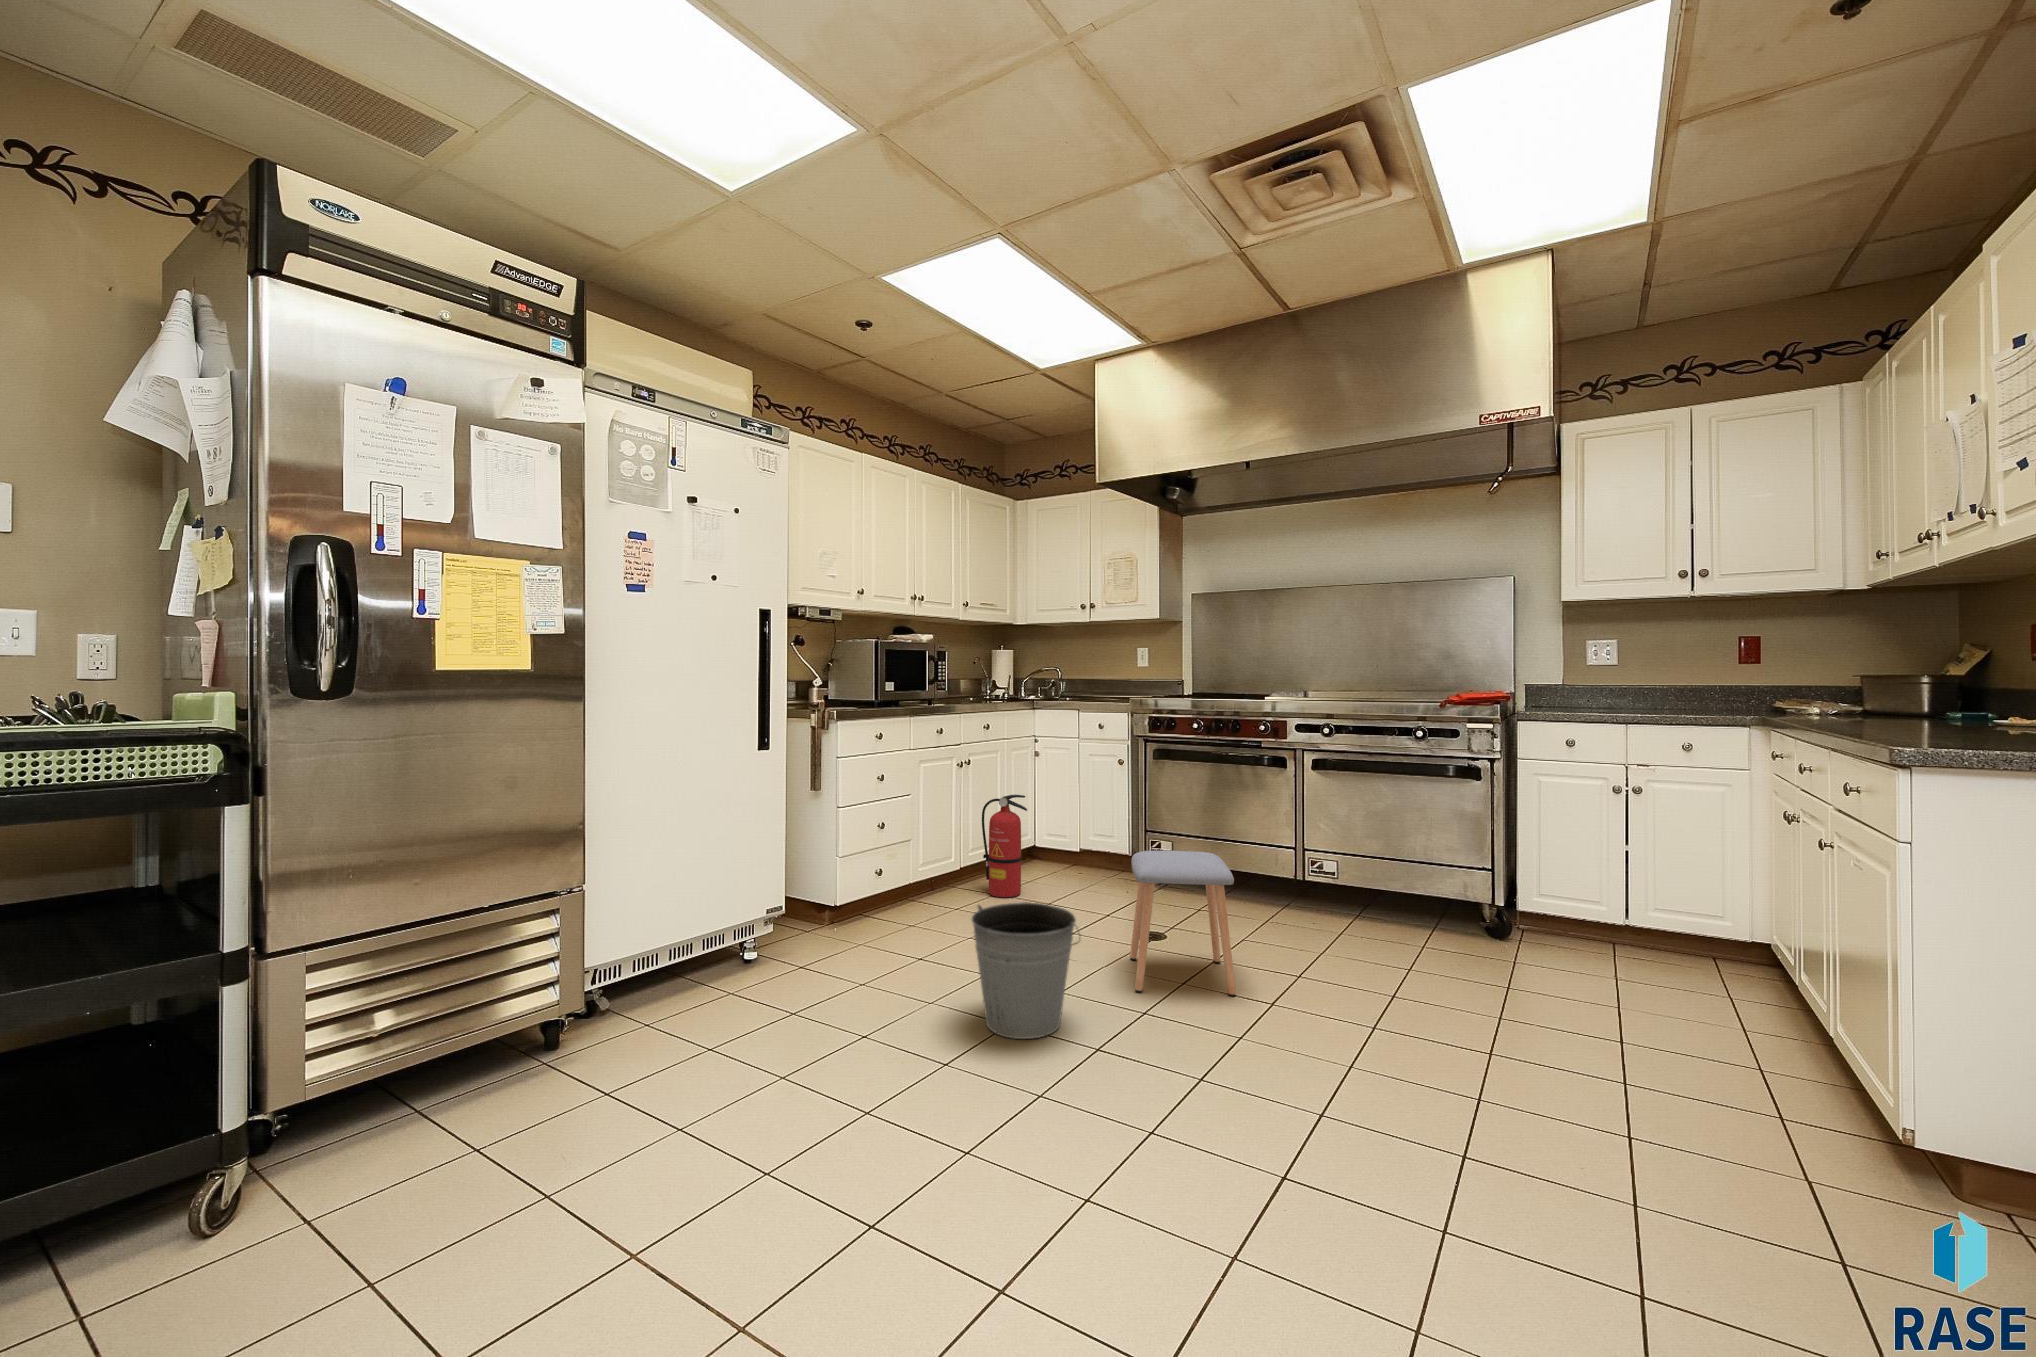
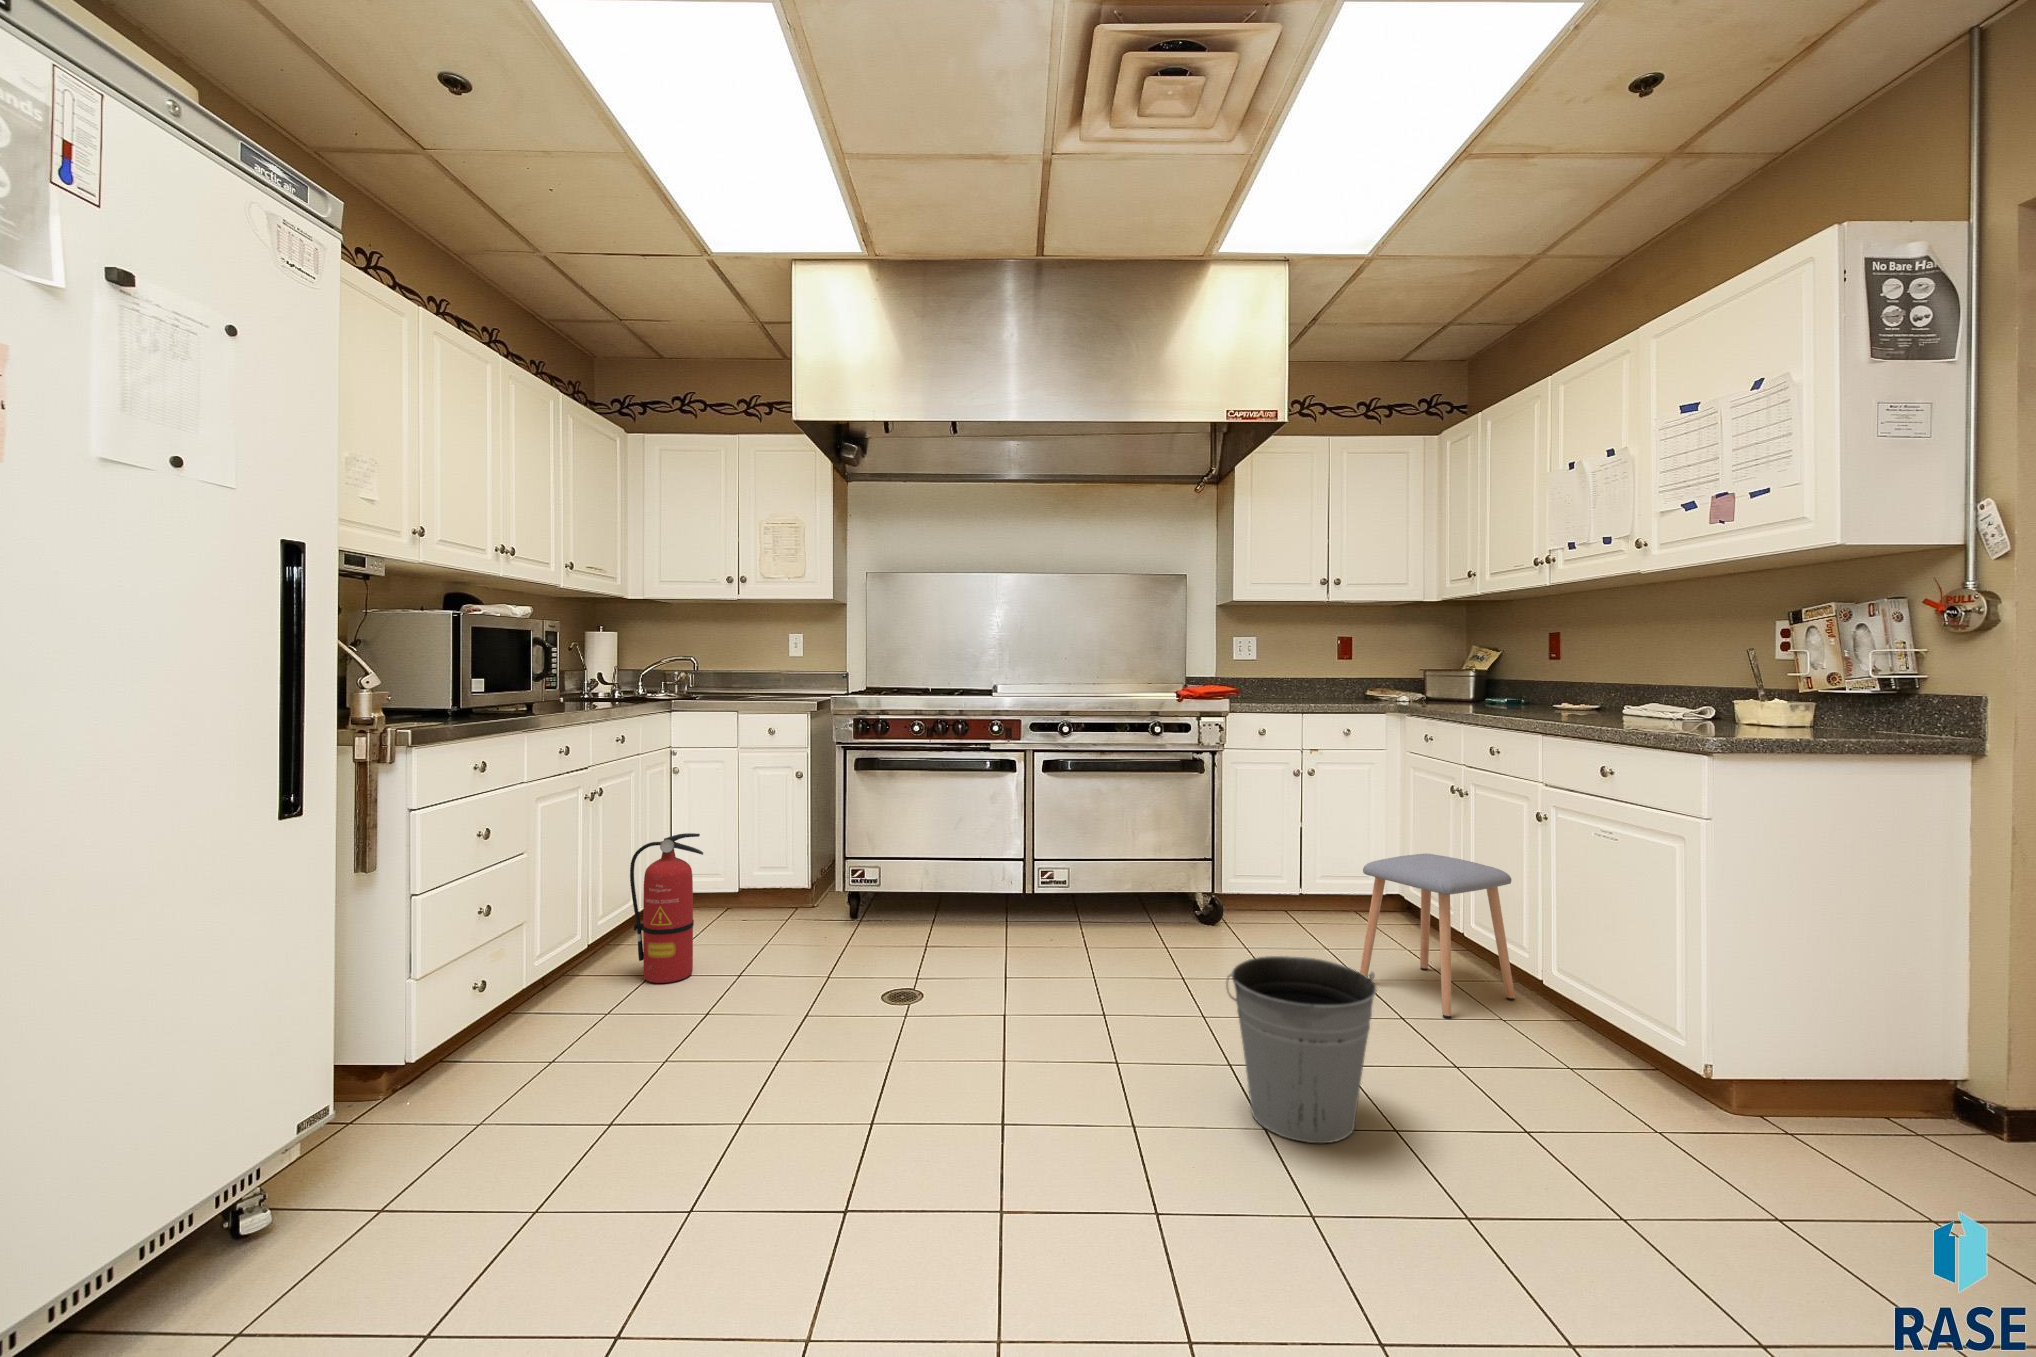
stool: present [1130,851,1236,996] -> present [1360,854,1515,1018]
bucket: present [971,902,1079,1039] -> present [1226,956,1377,1143]

